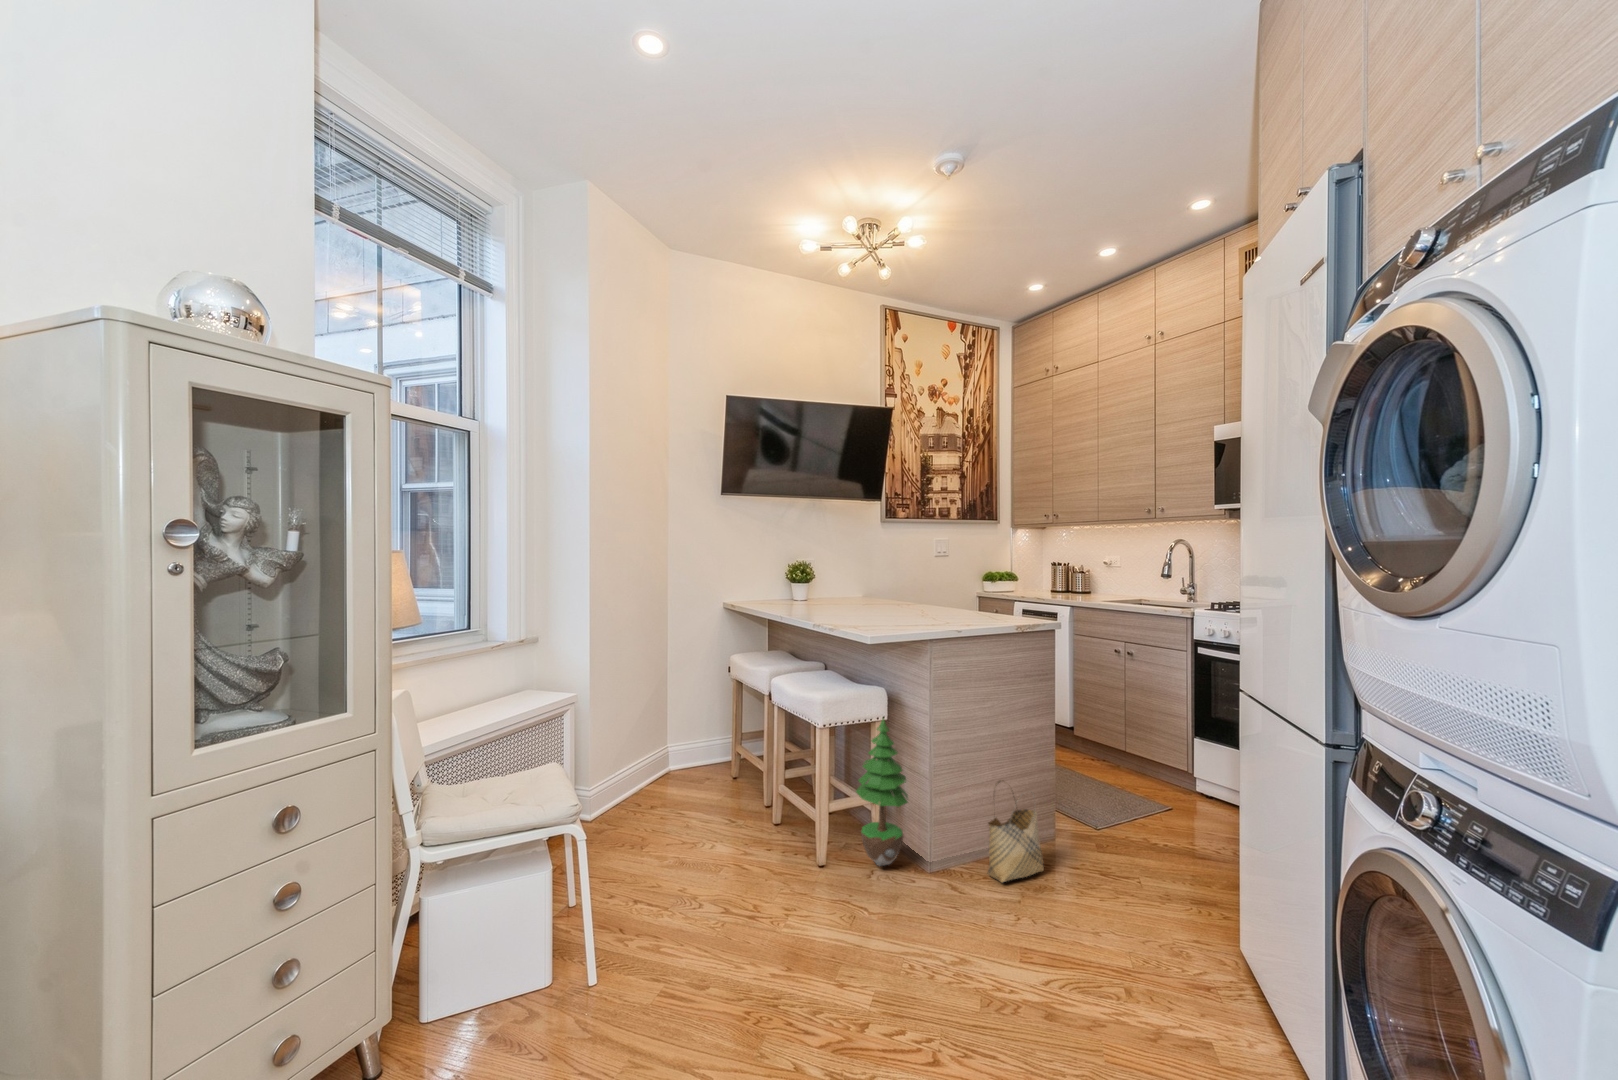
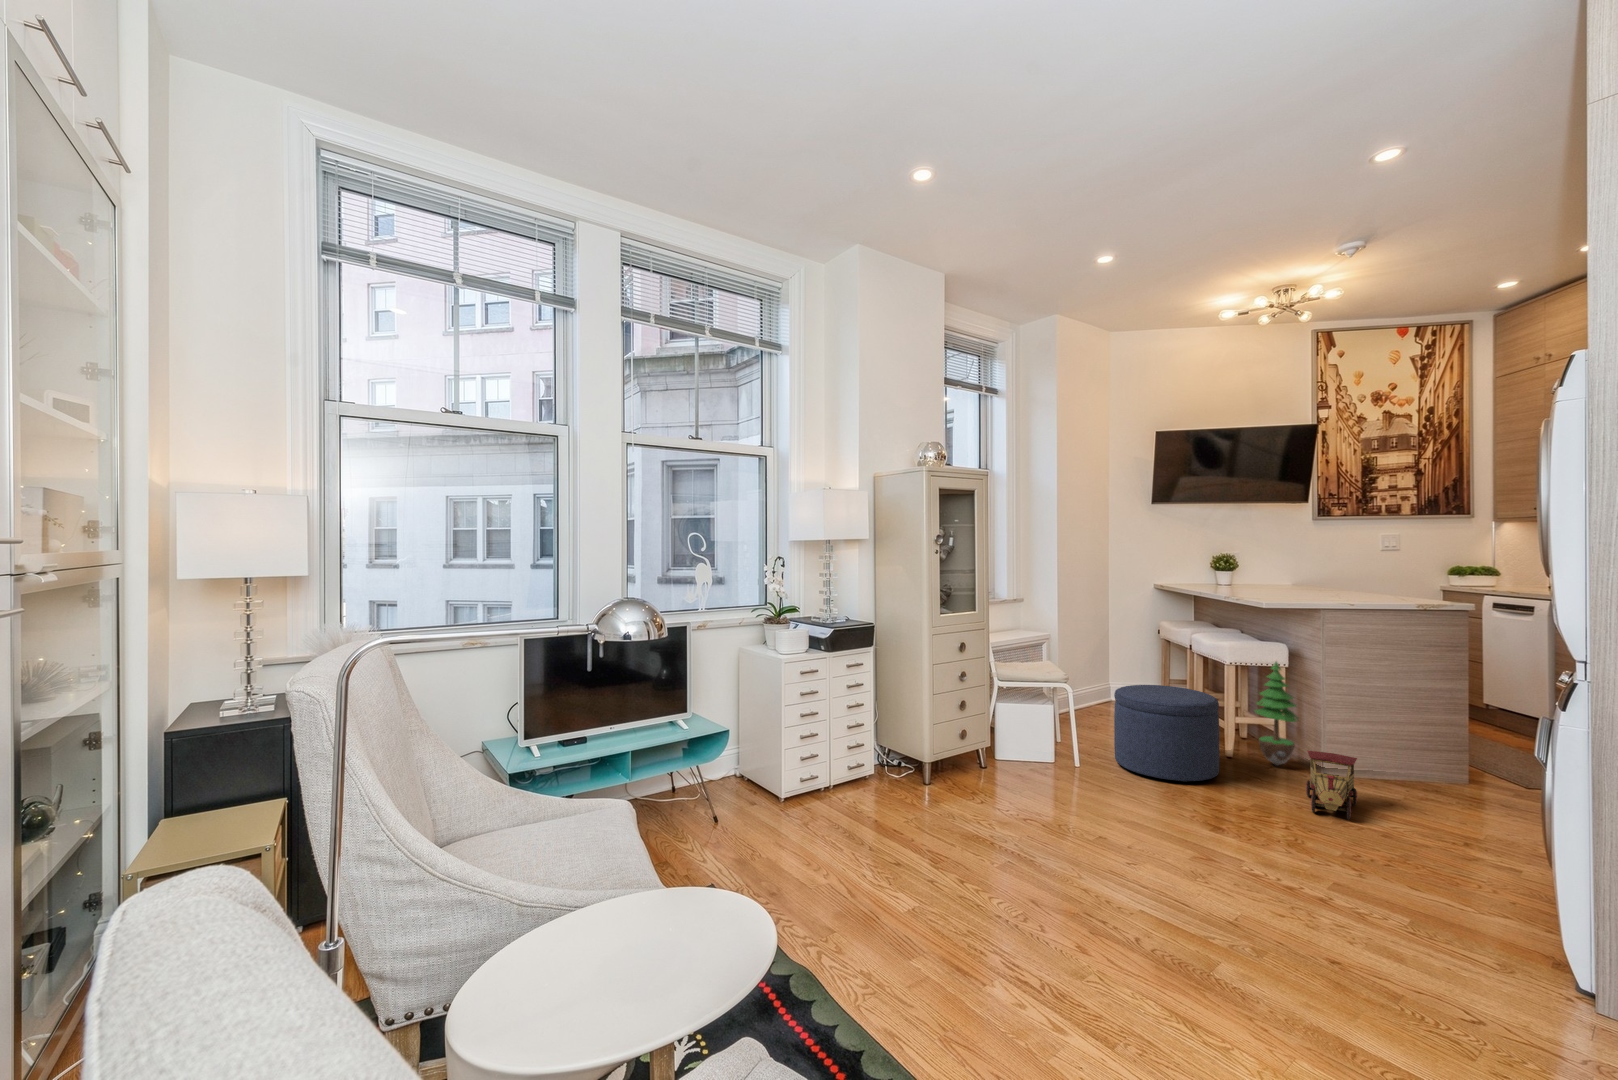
ottoman: none [668,779,826,979] -> present [1114,685,1219,782]
woven basket: present [988,780,1044,882] -> none [1369,718,1429,791]
toy train: none [938,863,1017,994] -> present [1306,751,1357,819]

